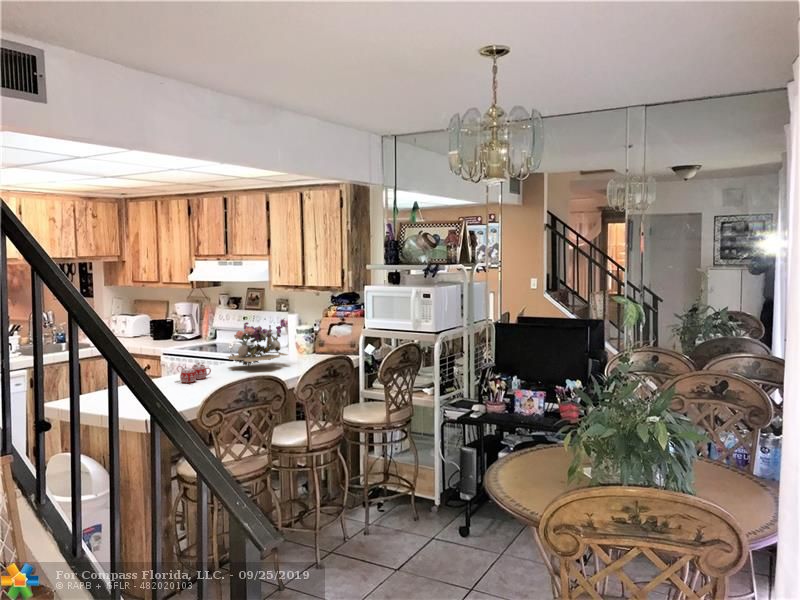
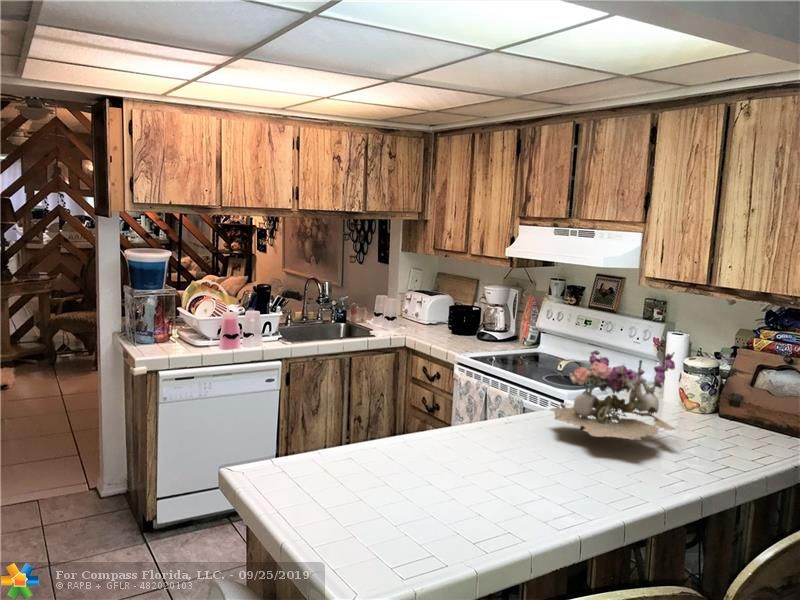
mug: present [175,362,211,383] -> none [447,423,518,468]

